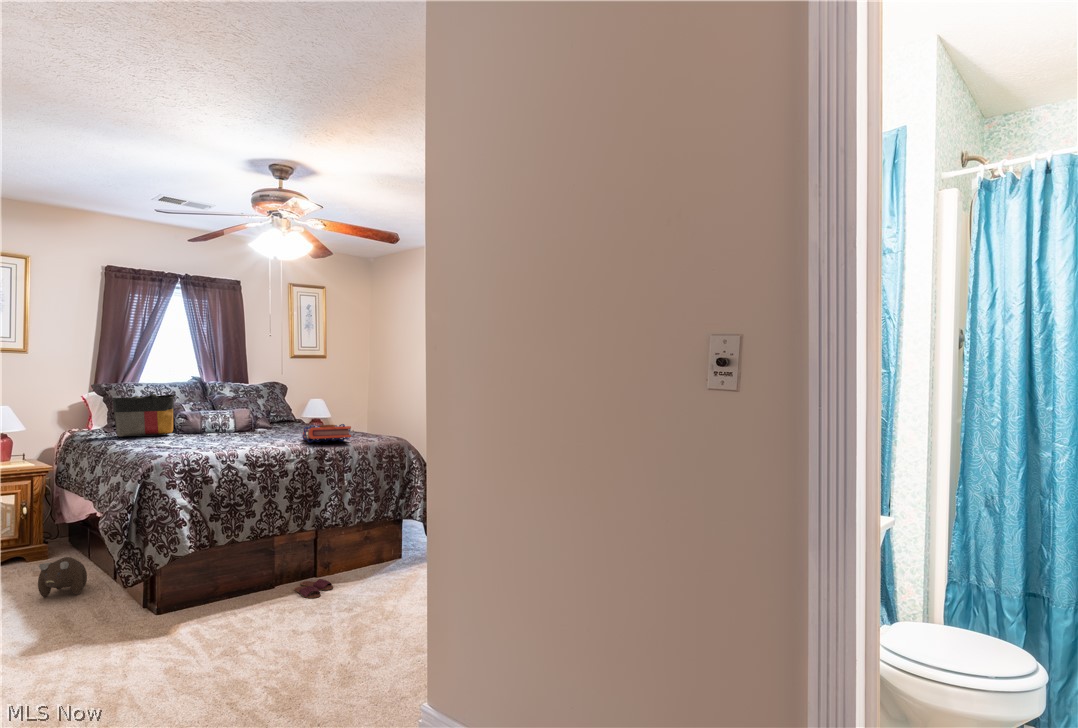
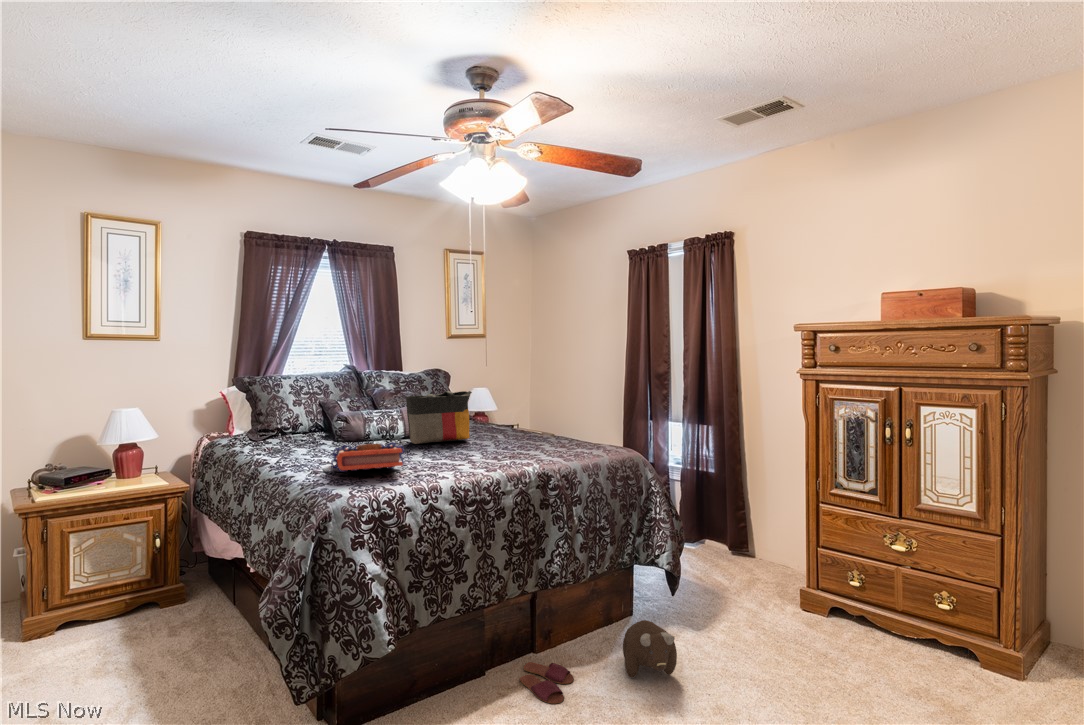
tote bag: present [112,394,176,437] -> present [406,391,472,444]
book: present [303,424,351,442] -> present [331,442,404,472]
plush toy: present [38,557,87,597] -> present [623,620,677,678]

